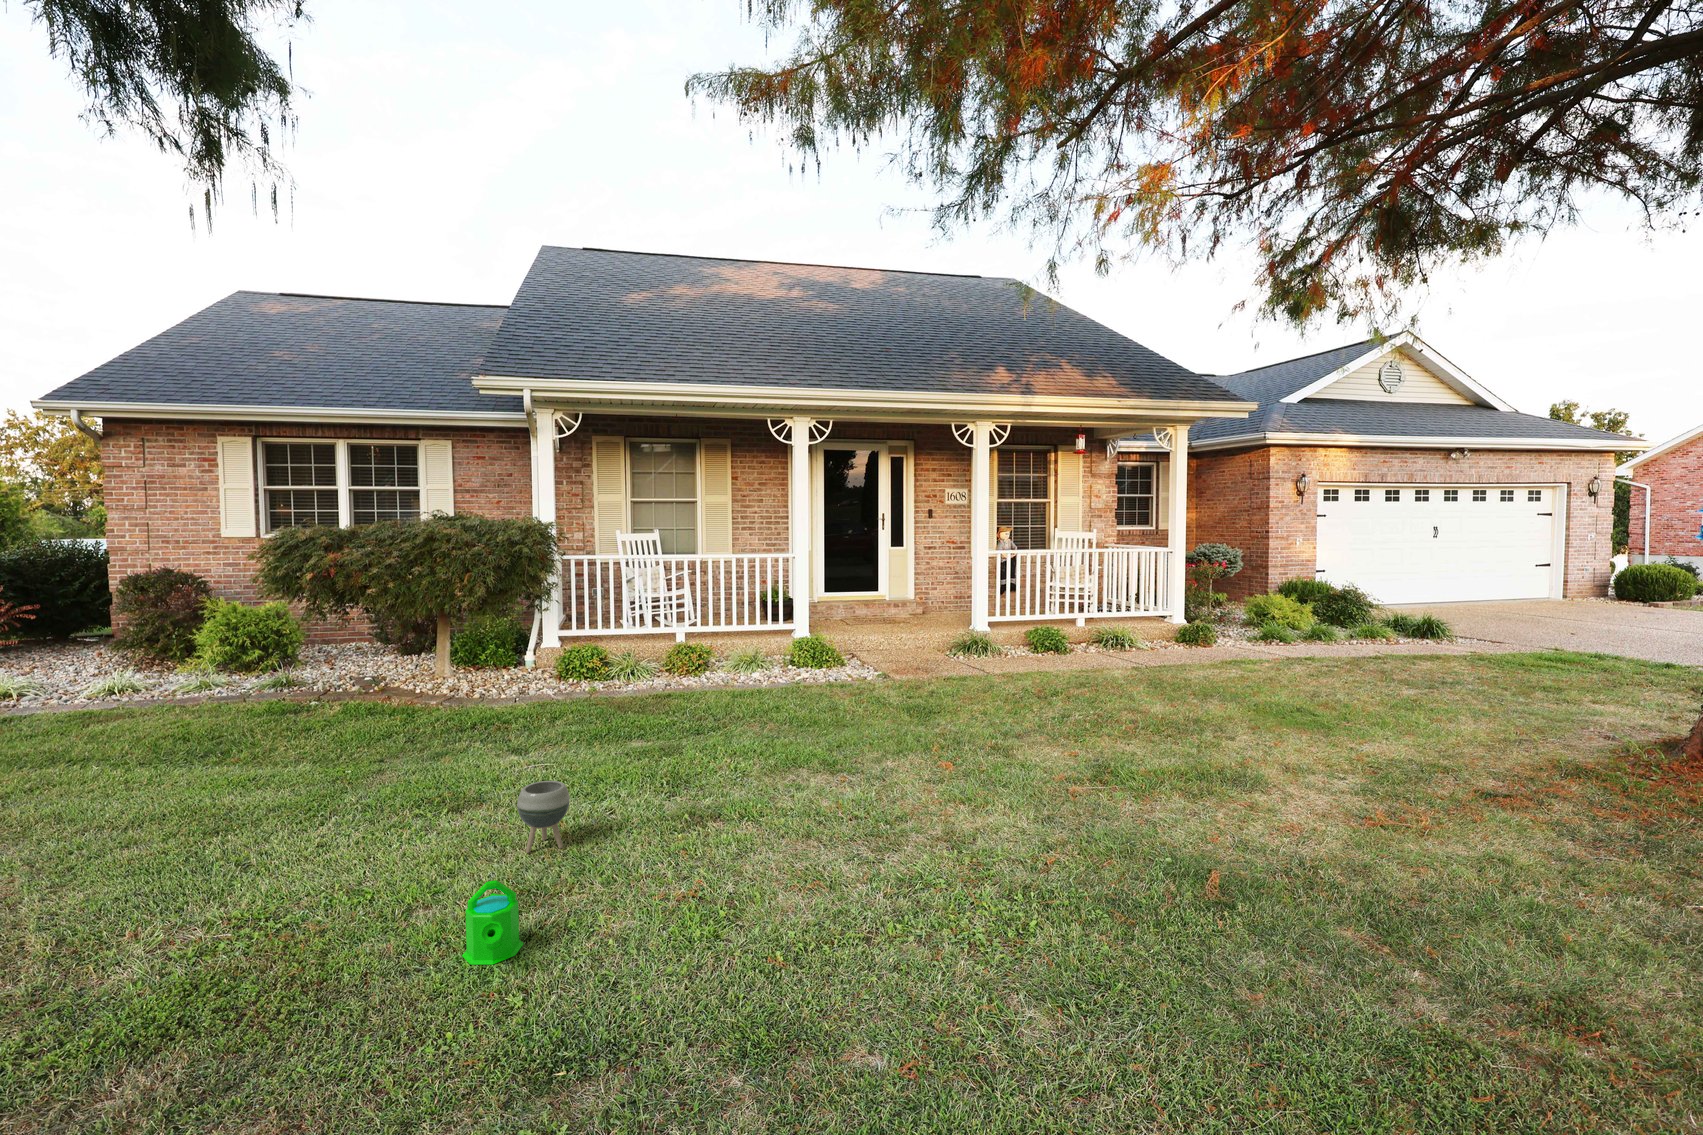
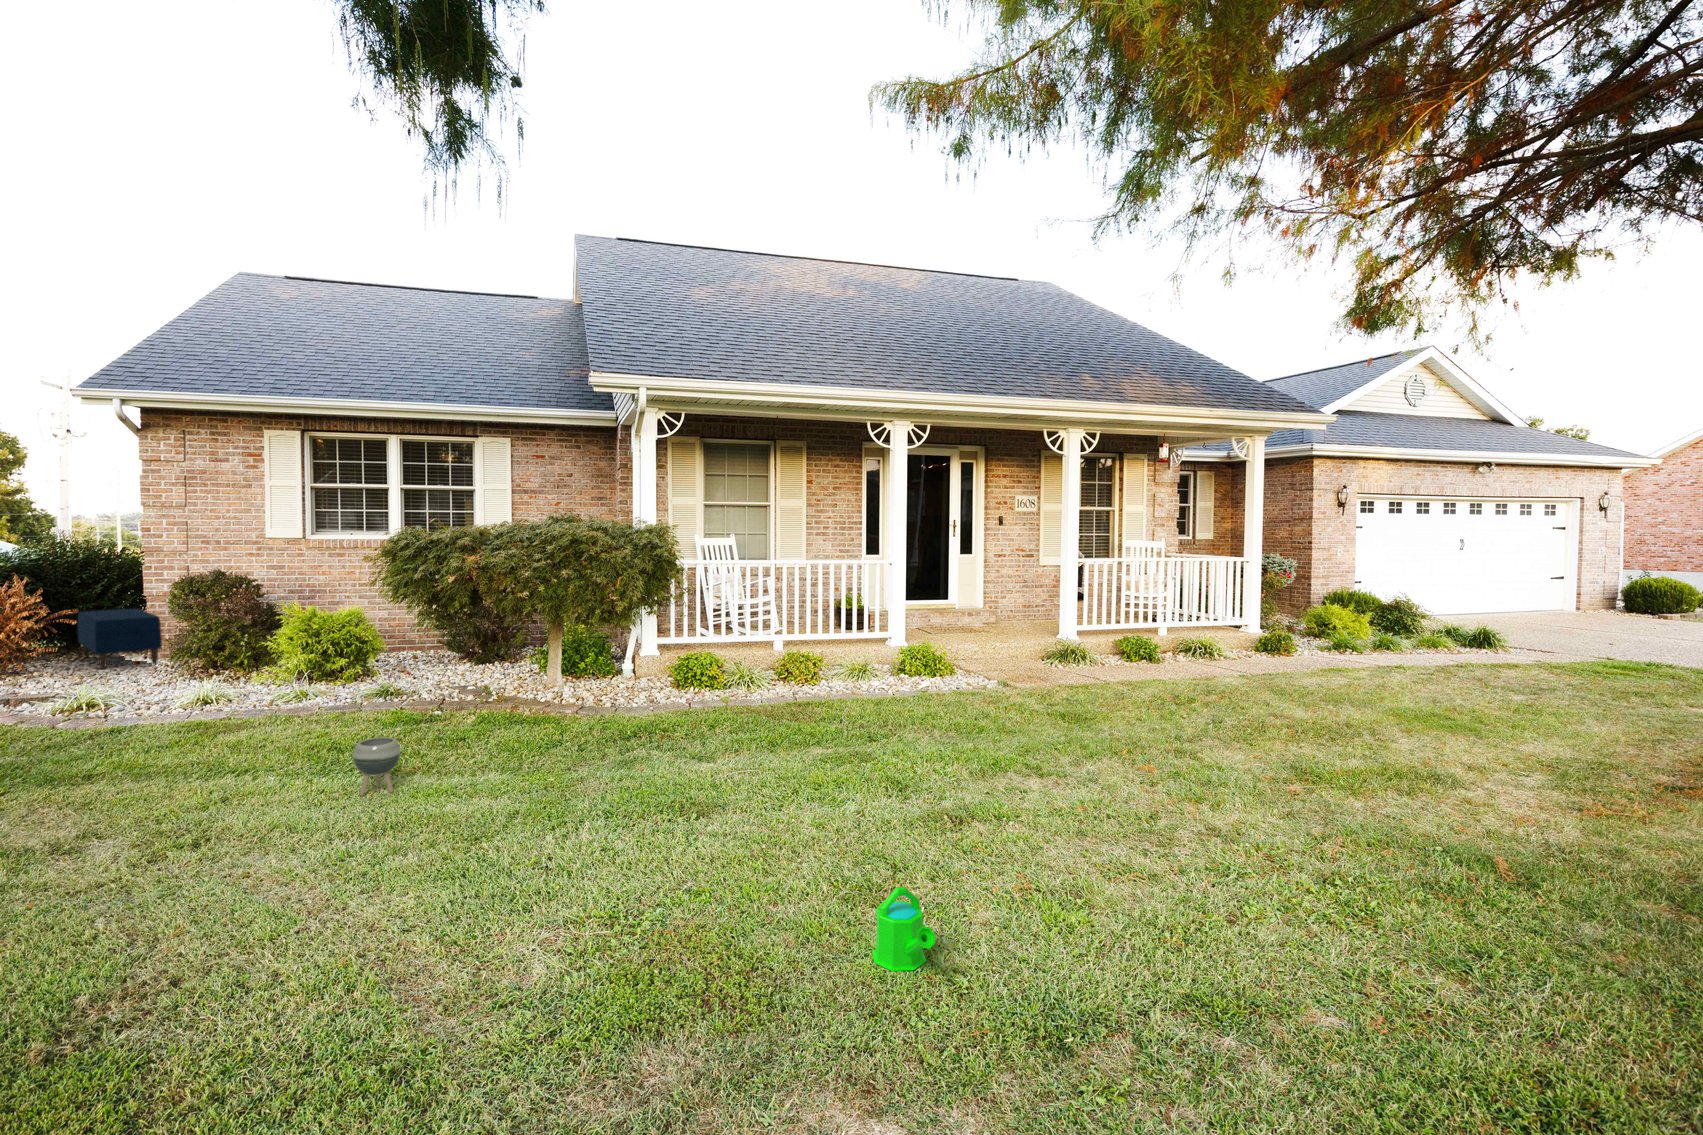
bench: none [47,604,115,661] -> present [78,609,162,669]
planter: present [517,781,570,853] -> present [353,737,400,796]

